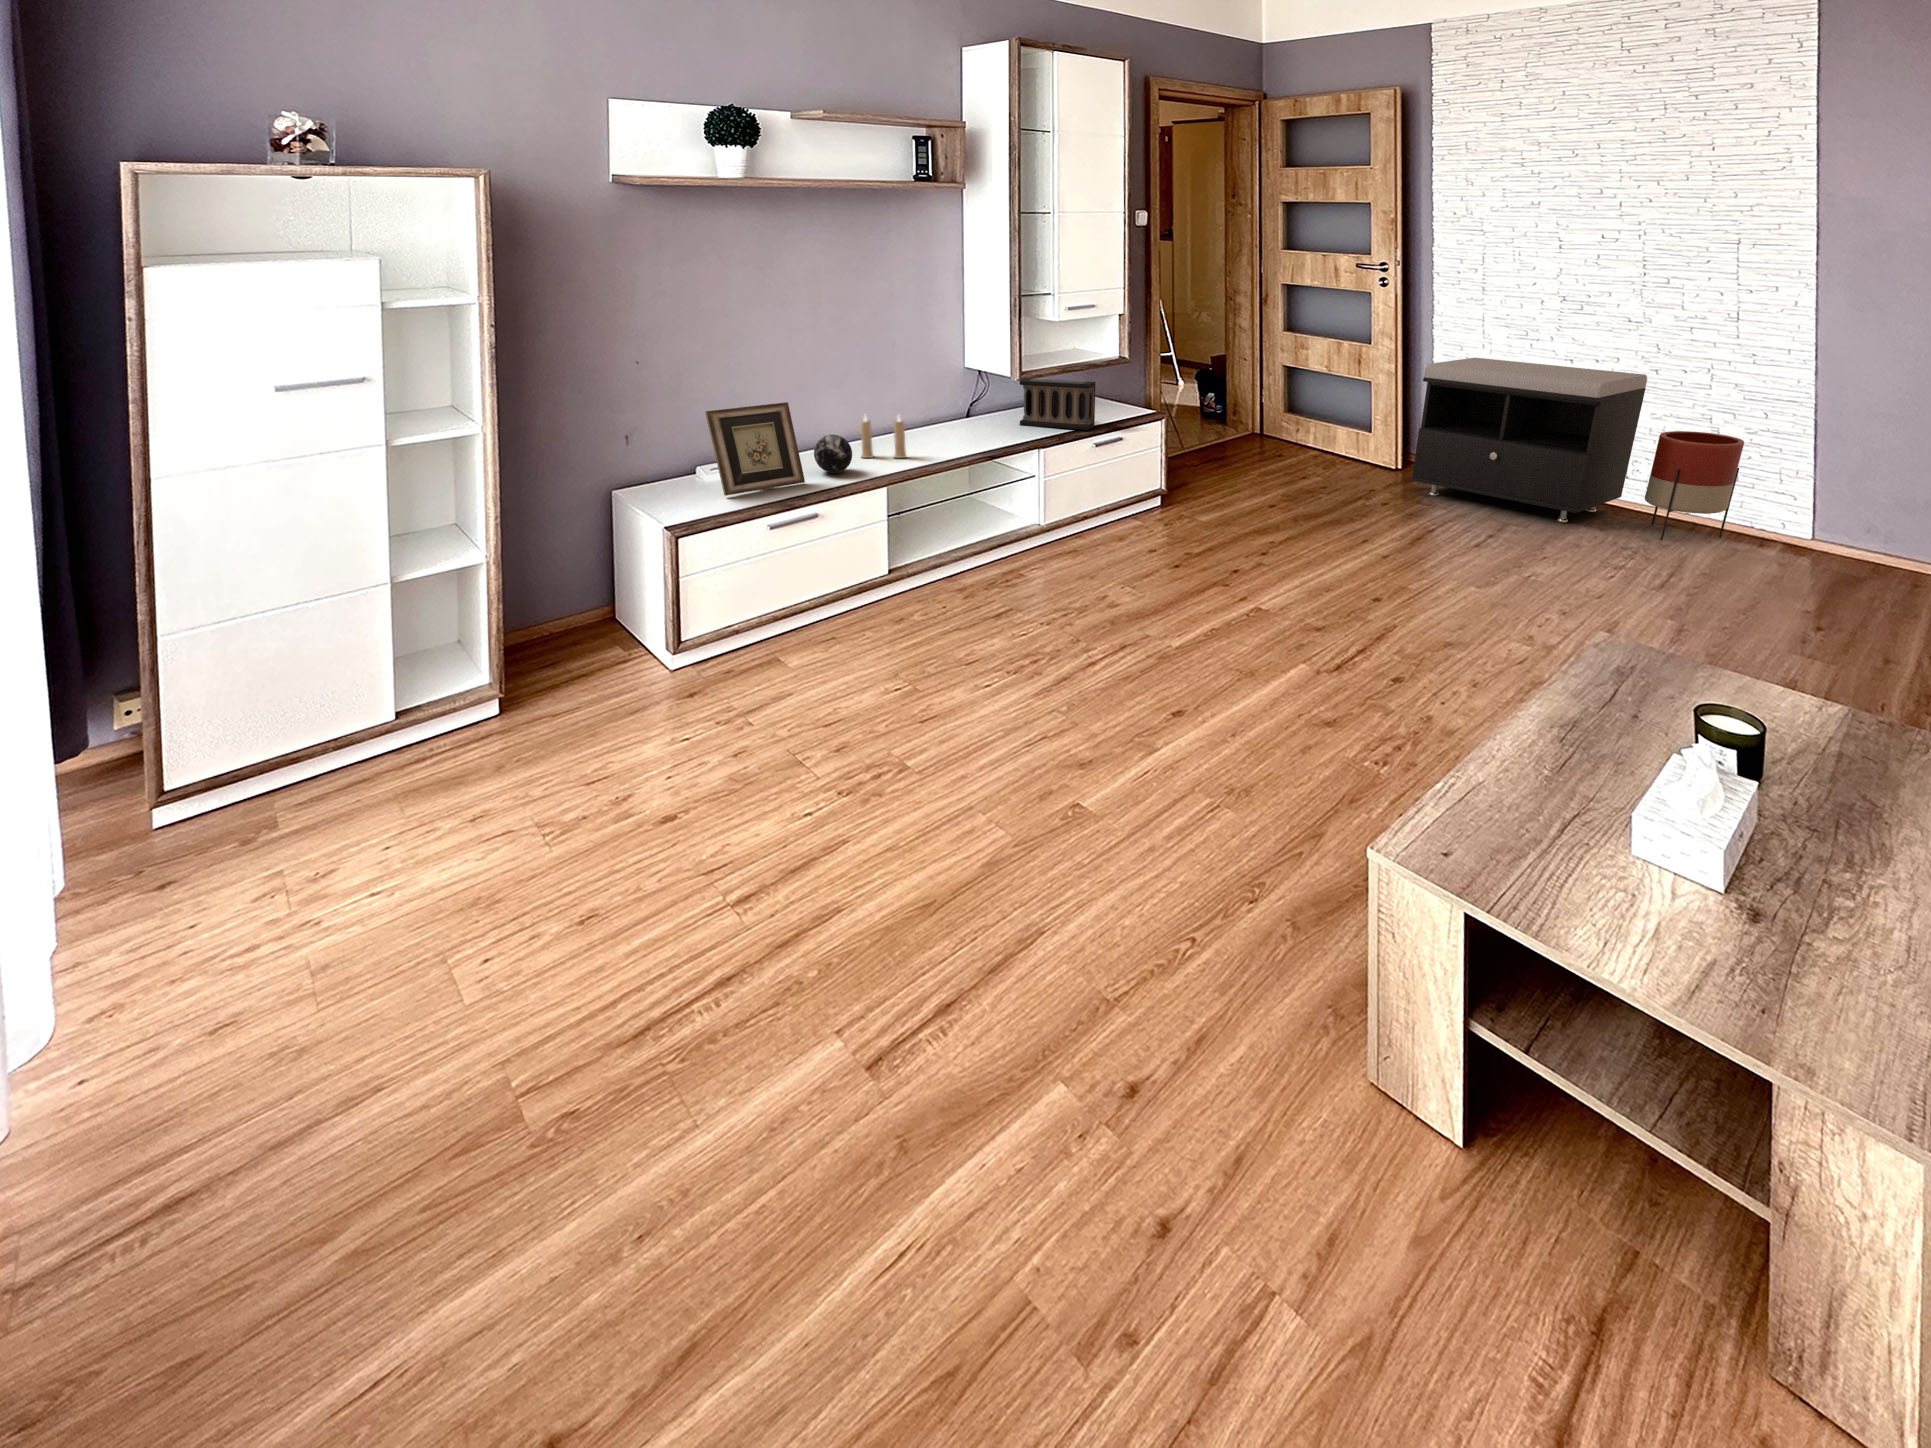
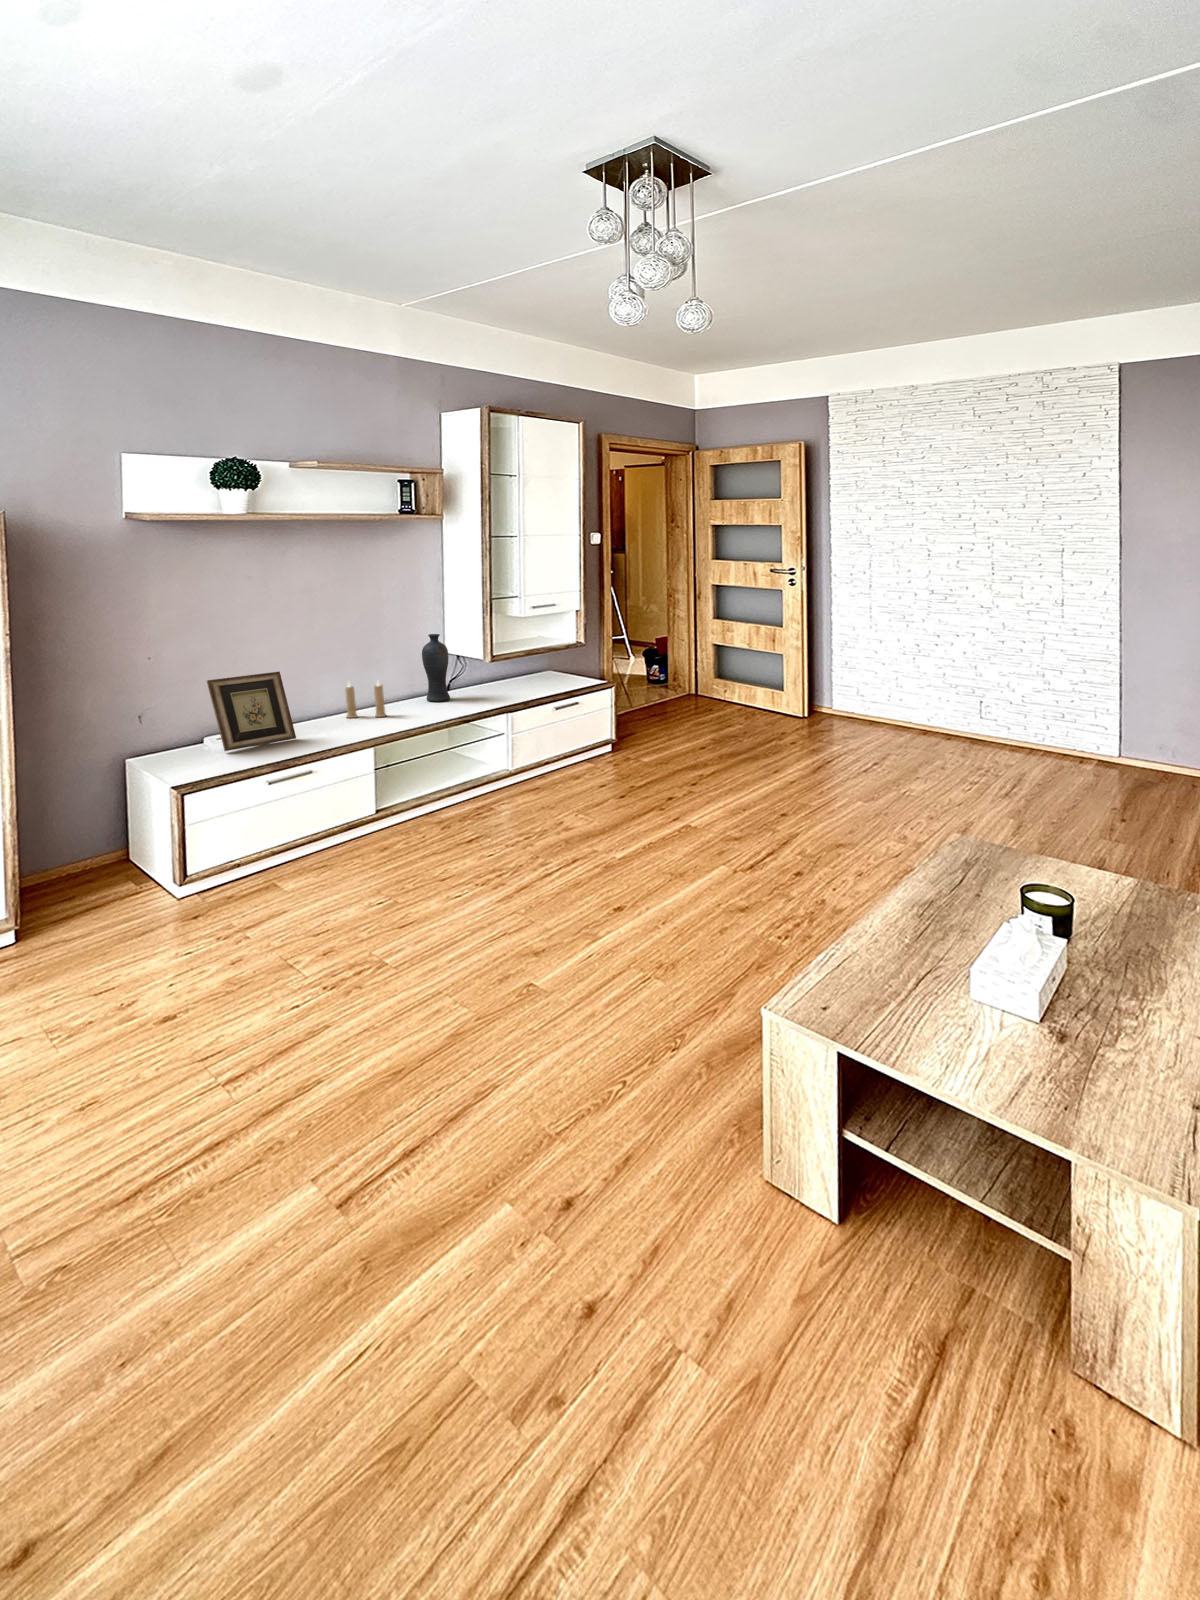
storage bench: present [1411,358,1647,522] -> none [816,622,992,749]
vase: none [950,359,980,440] -> present [422,634,450,701]
speaker: present [1020,378,1095,430] -> none [483,649,548,690]
planter: present [1645,431,1744,540] -> none [1000,672,1070,759]
decorative orb: present [814,435,852,473] -> none [304,698,338,730]

